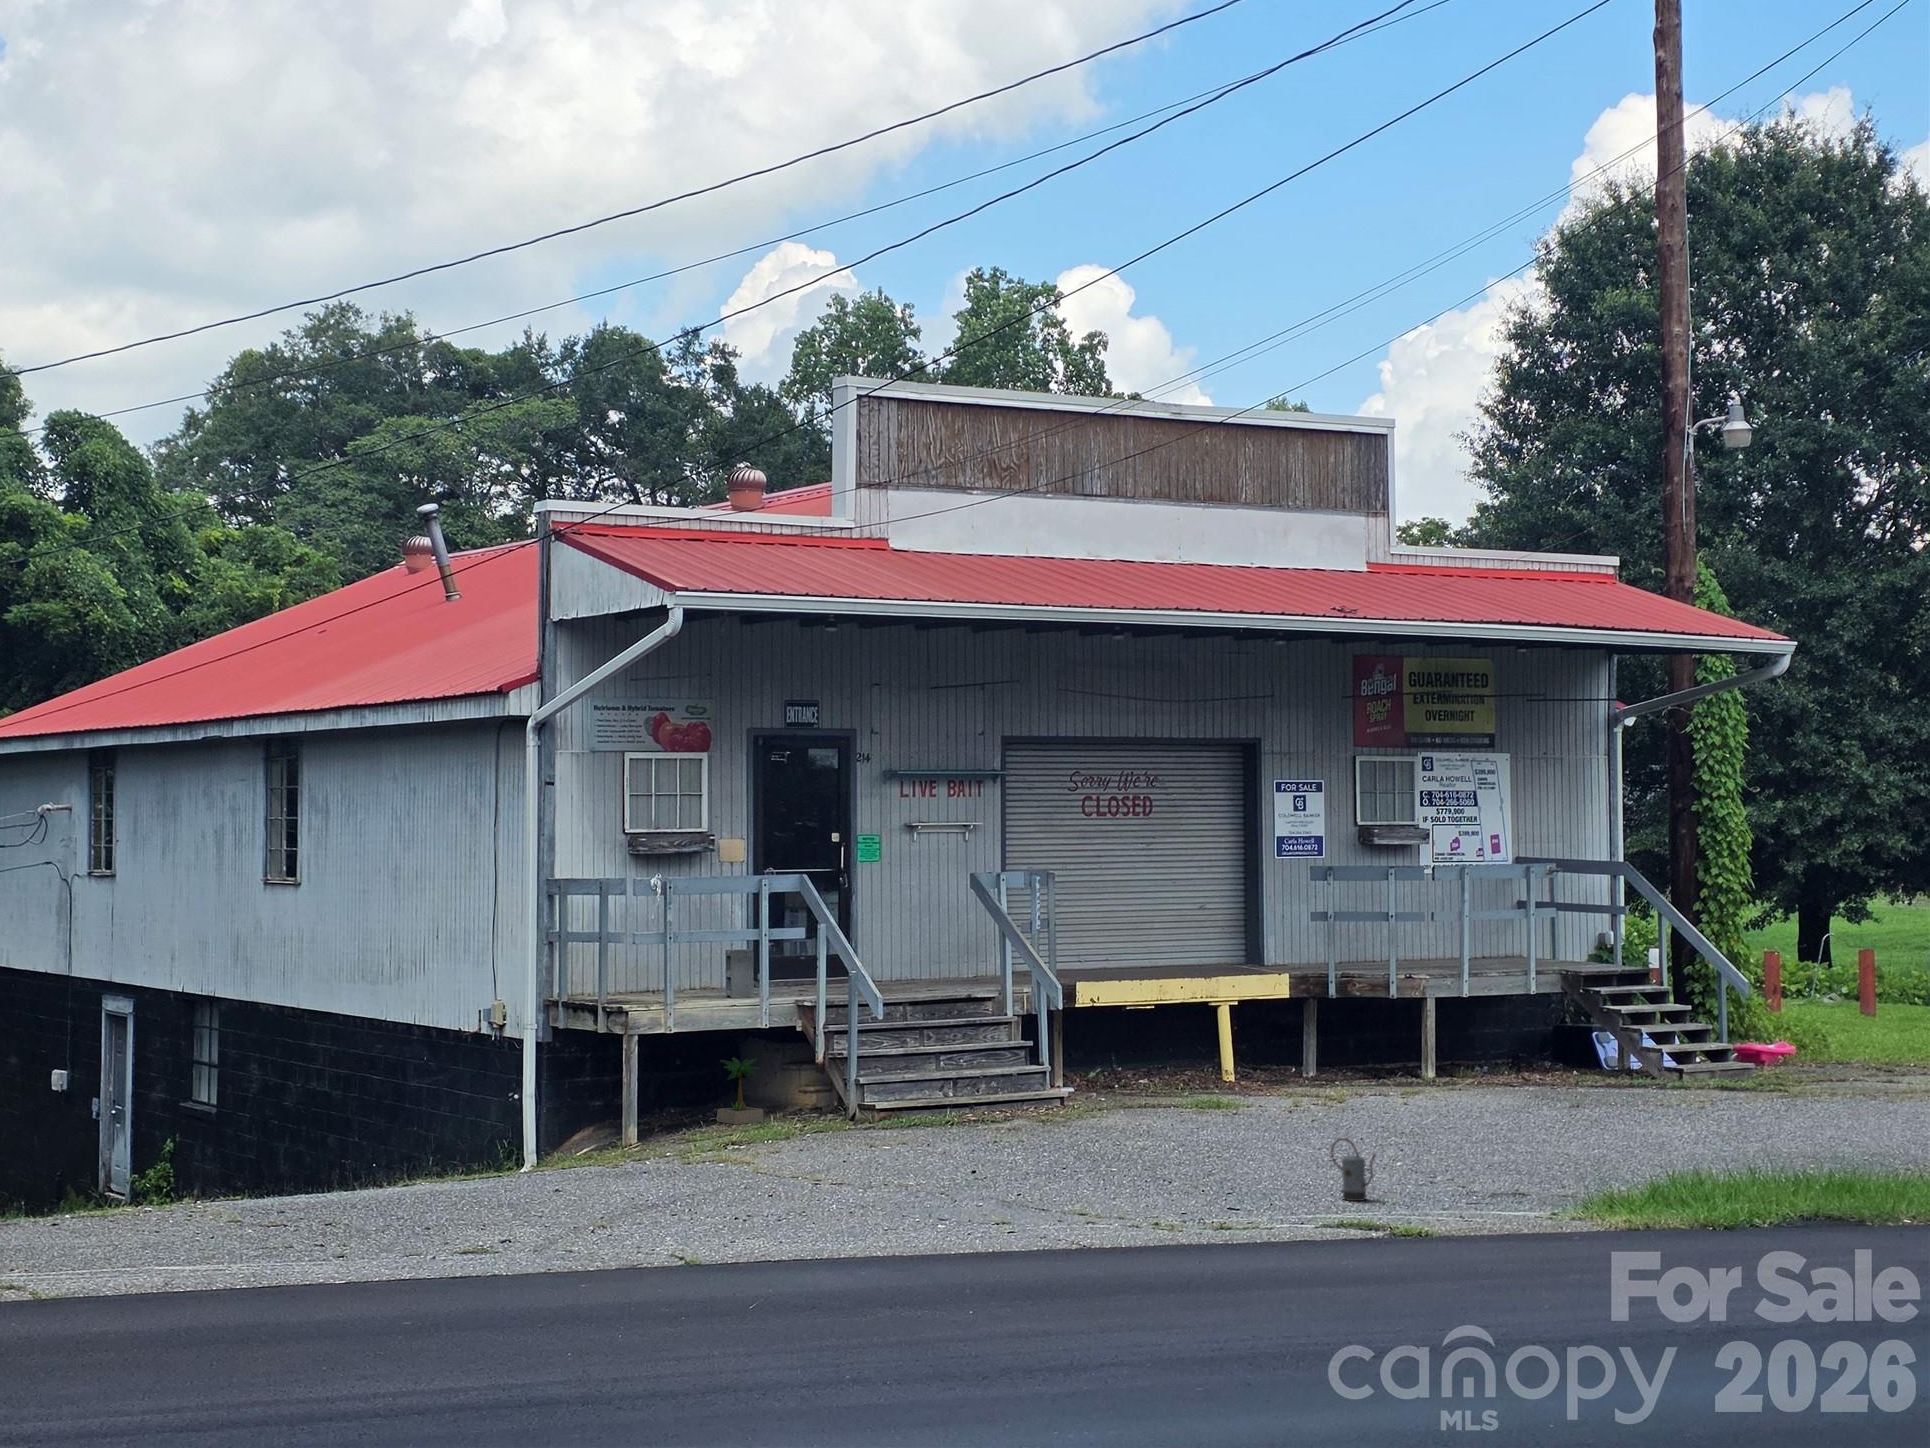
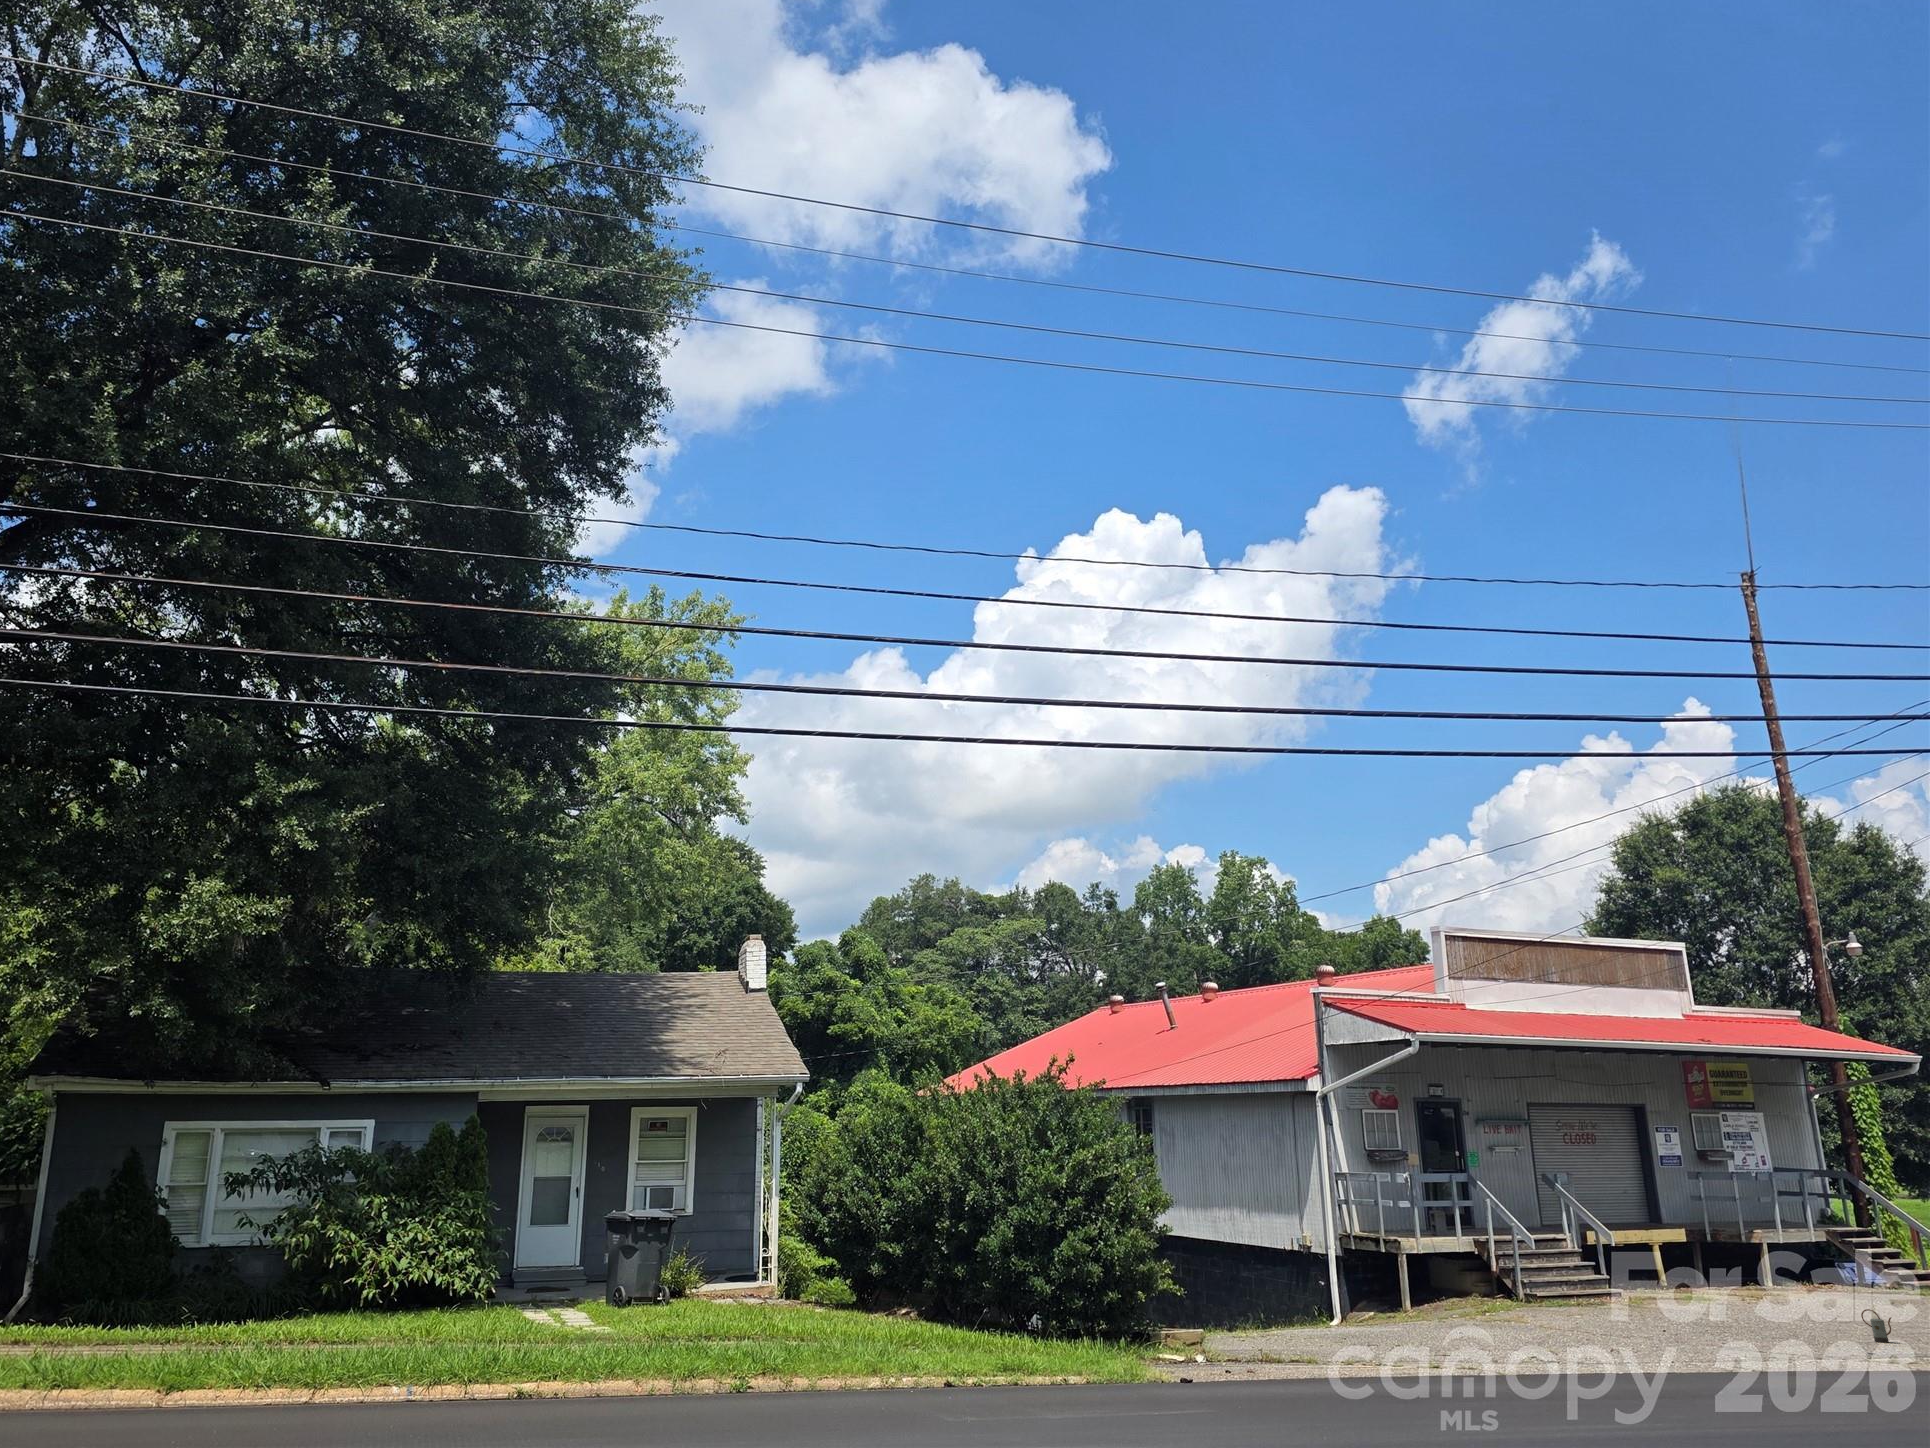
potted plant: present [717,1058,763,1124] -> none [1424,1268,1453,1304]

